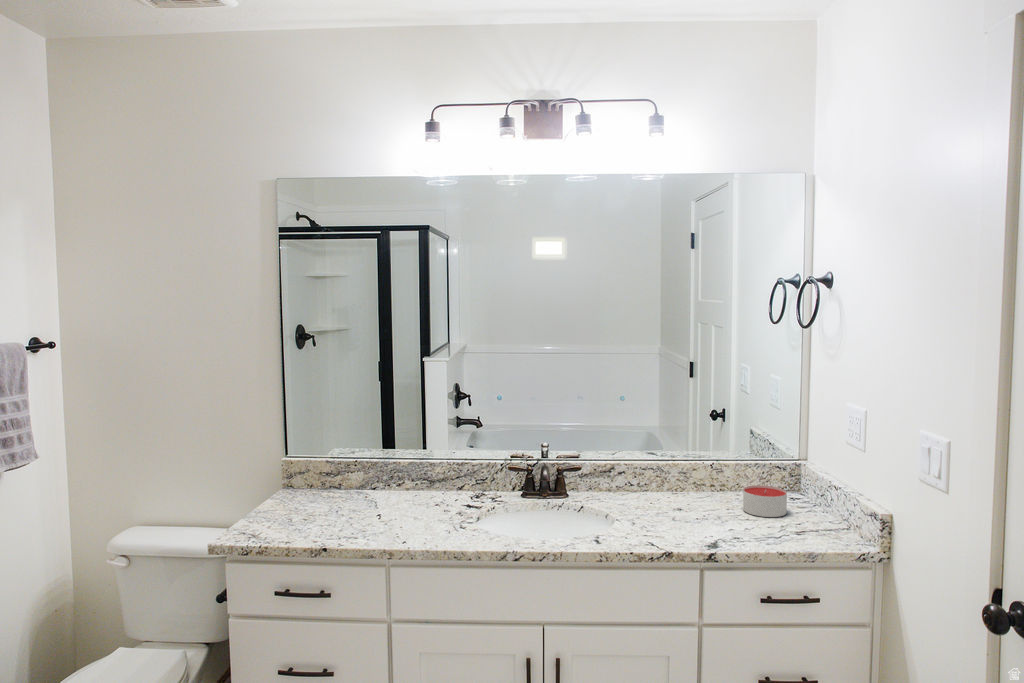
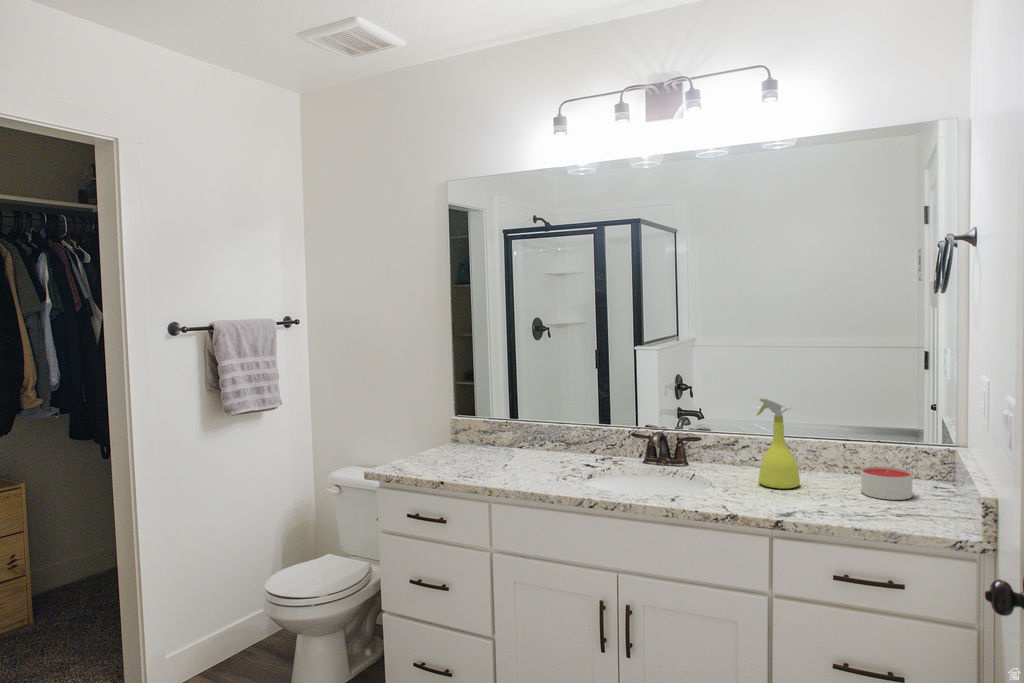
spray bottle: none [652,428,691,515] -> present [757,398,800,489]

